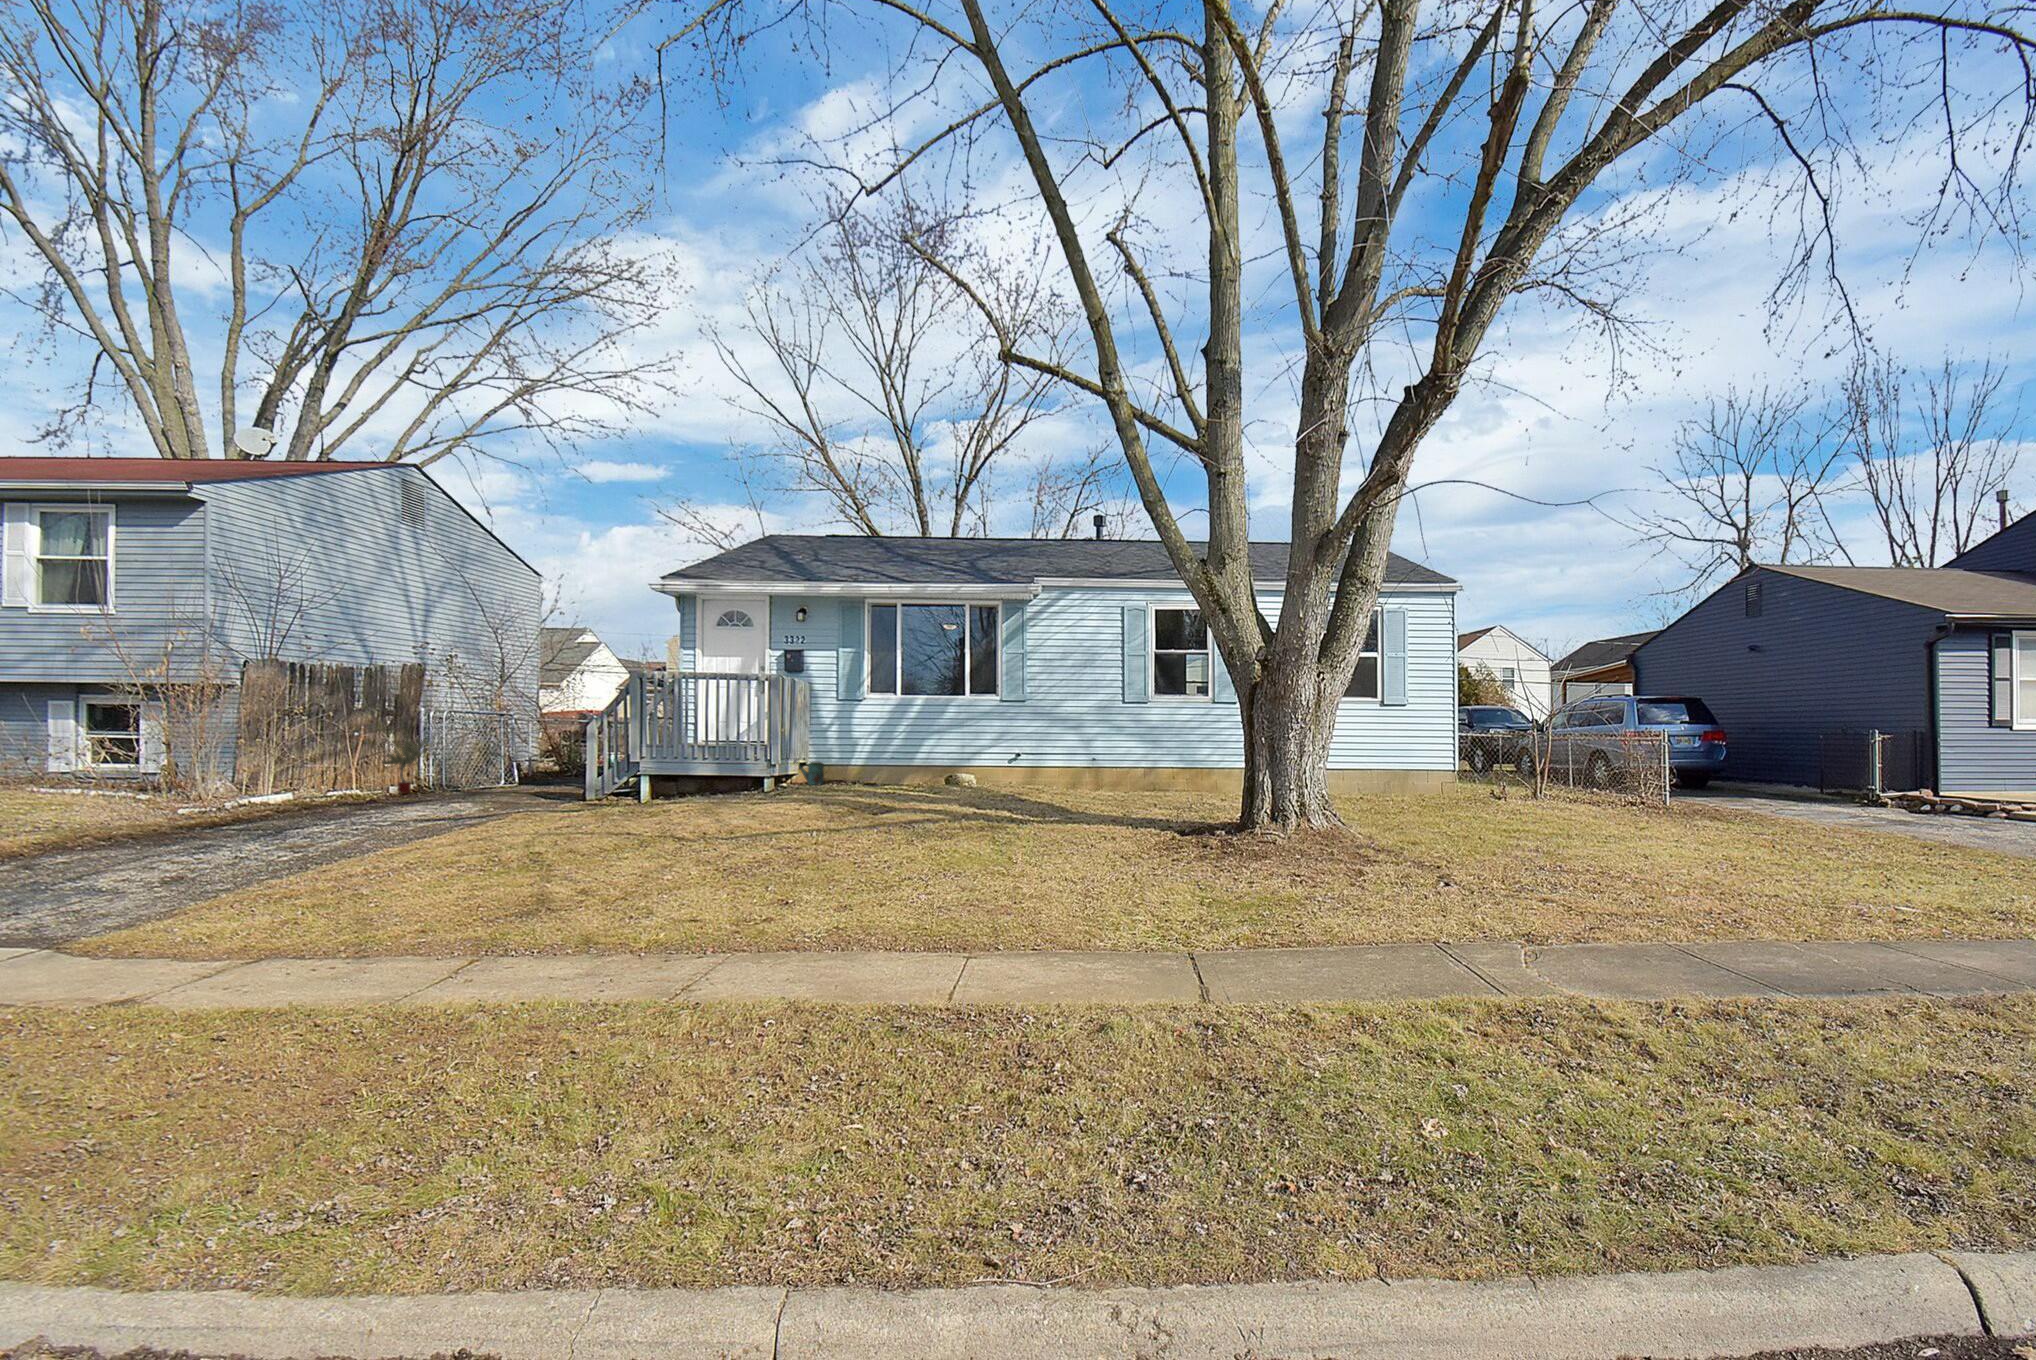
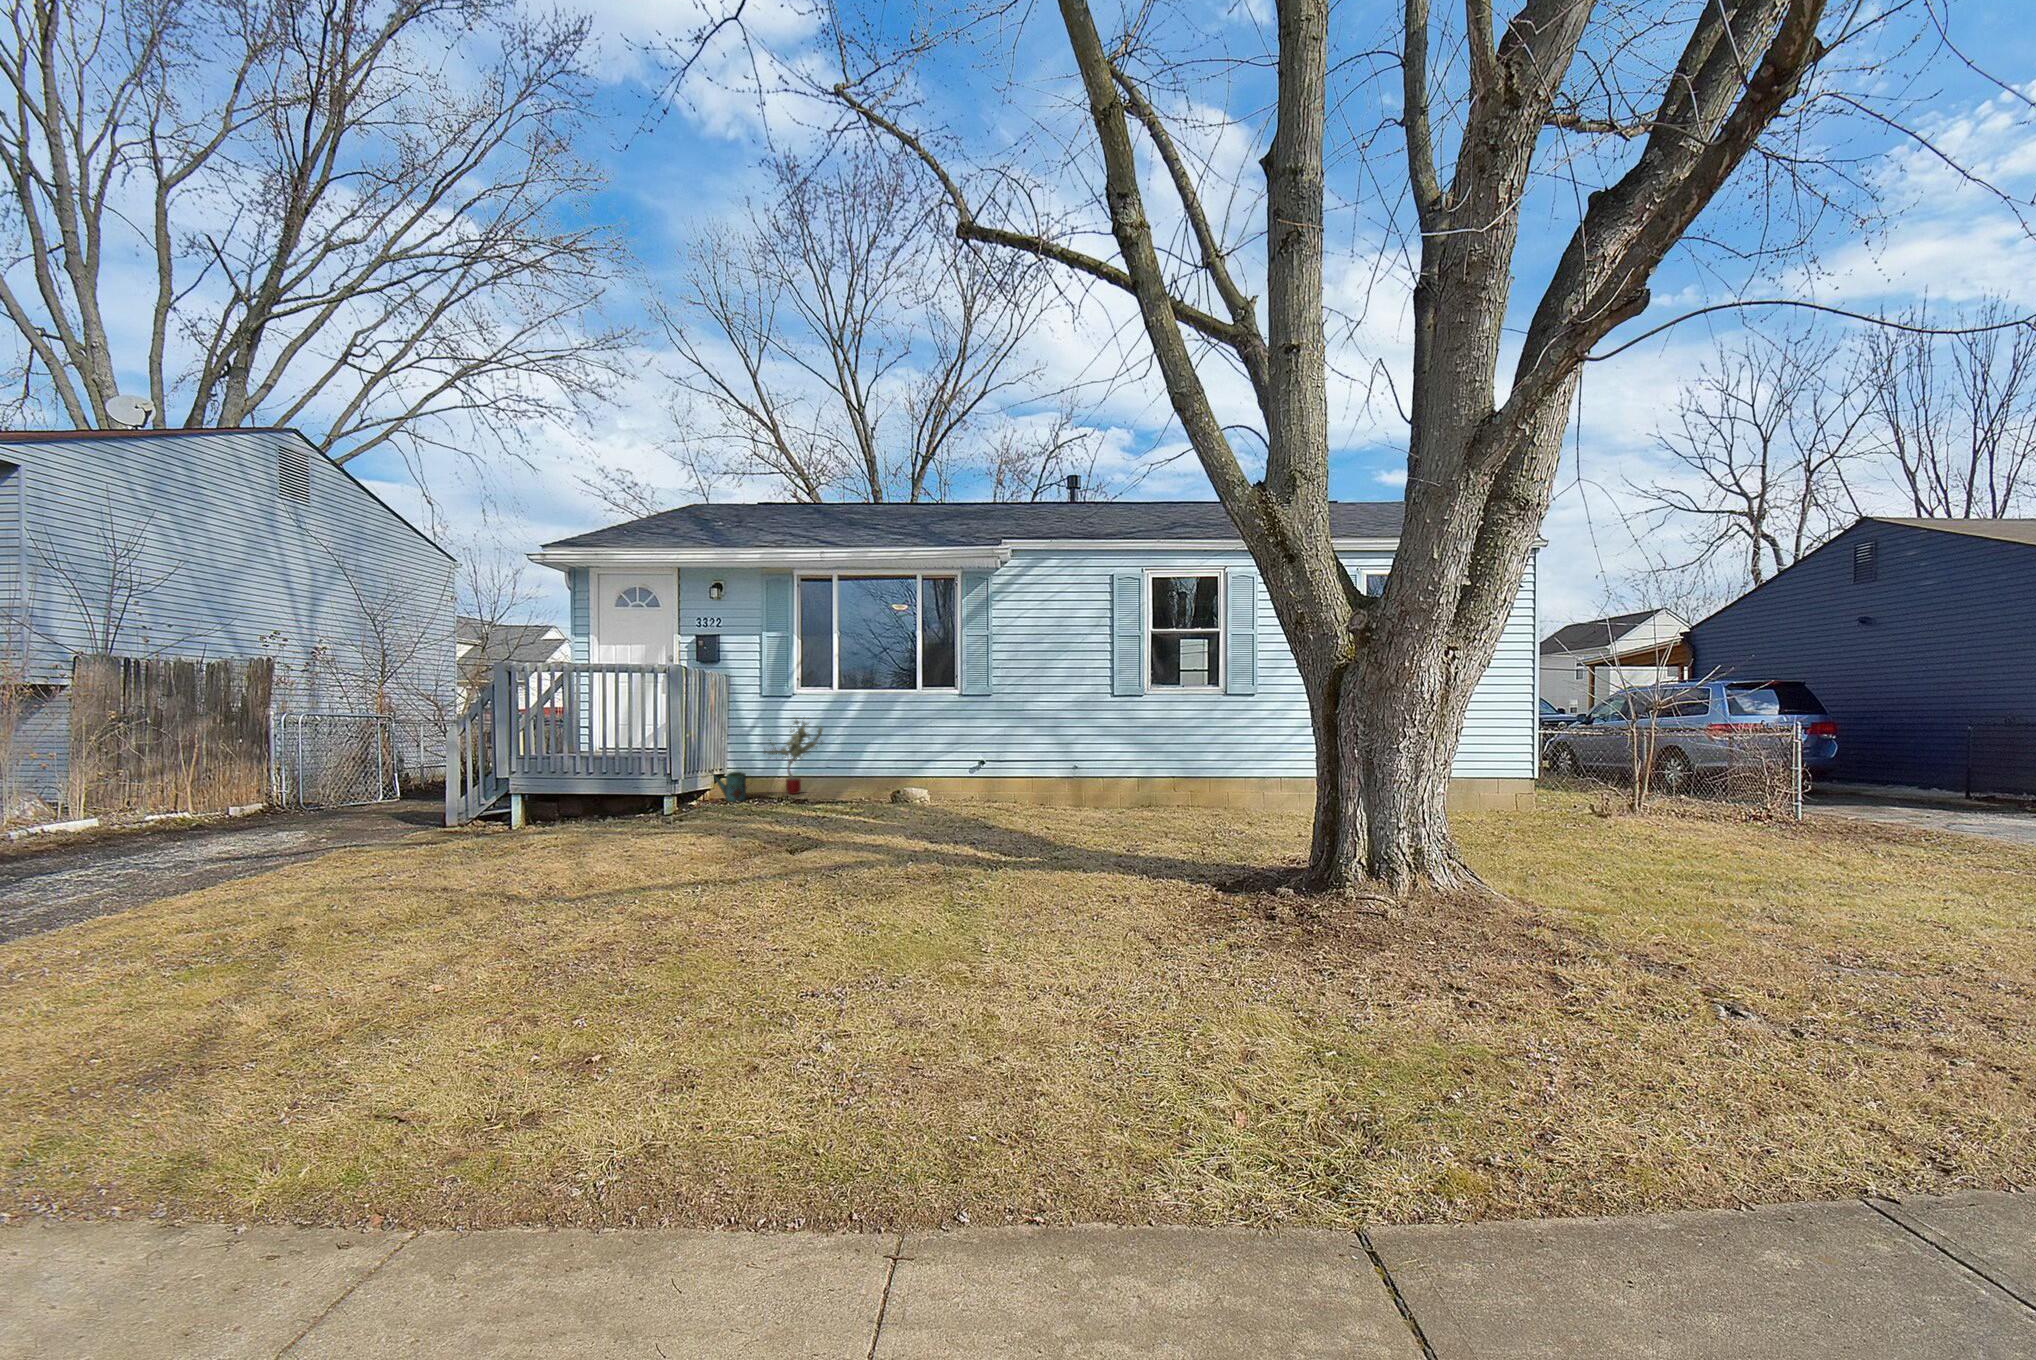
potted tree: present [382,732,426,794] -> present [764,718,823,794]

